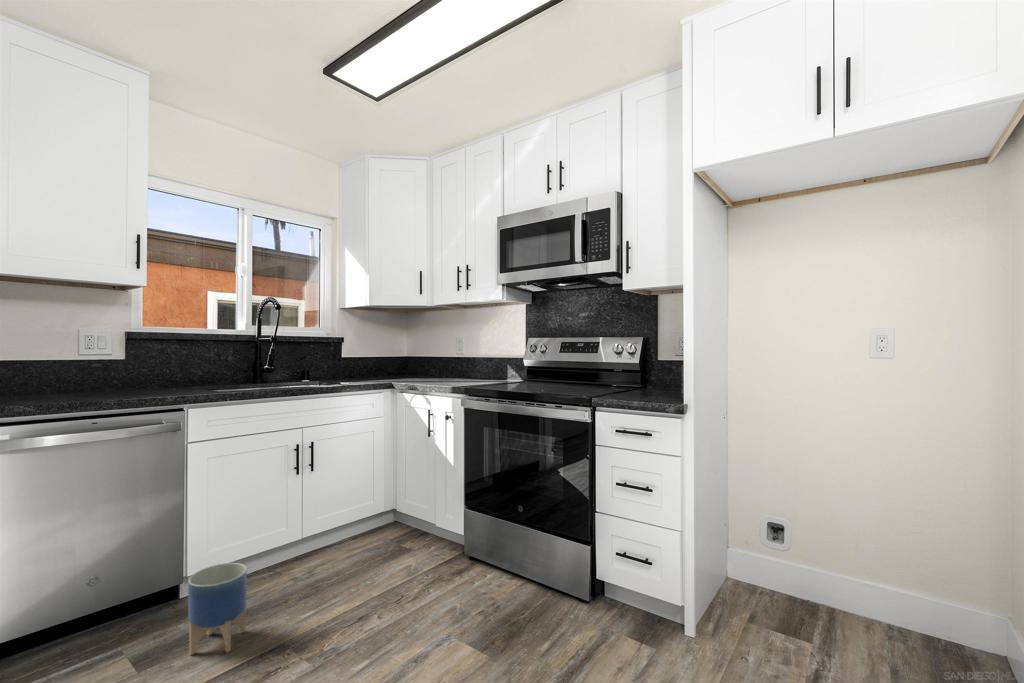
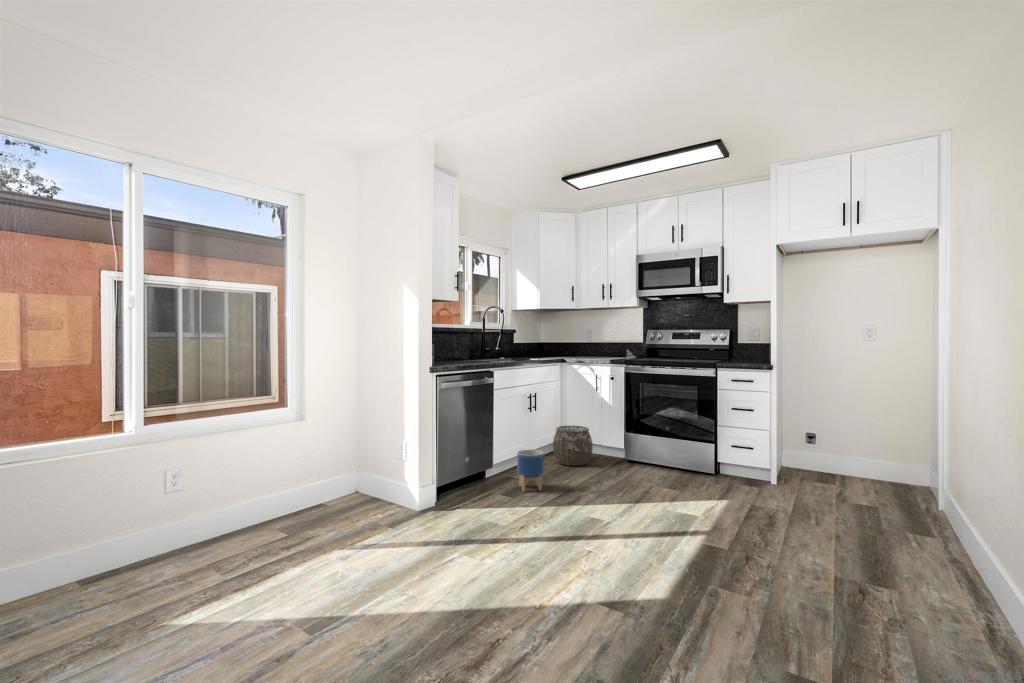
woven basket: none [342,495,411,571] -> present [553,426,593,466]

